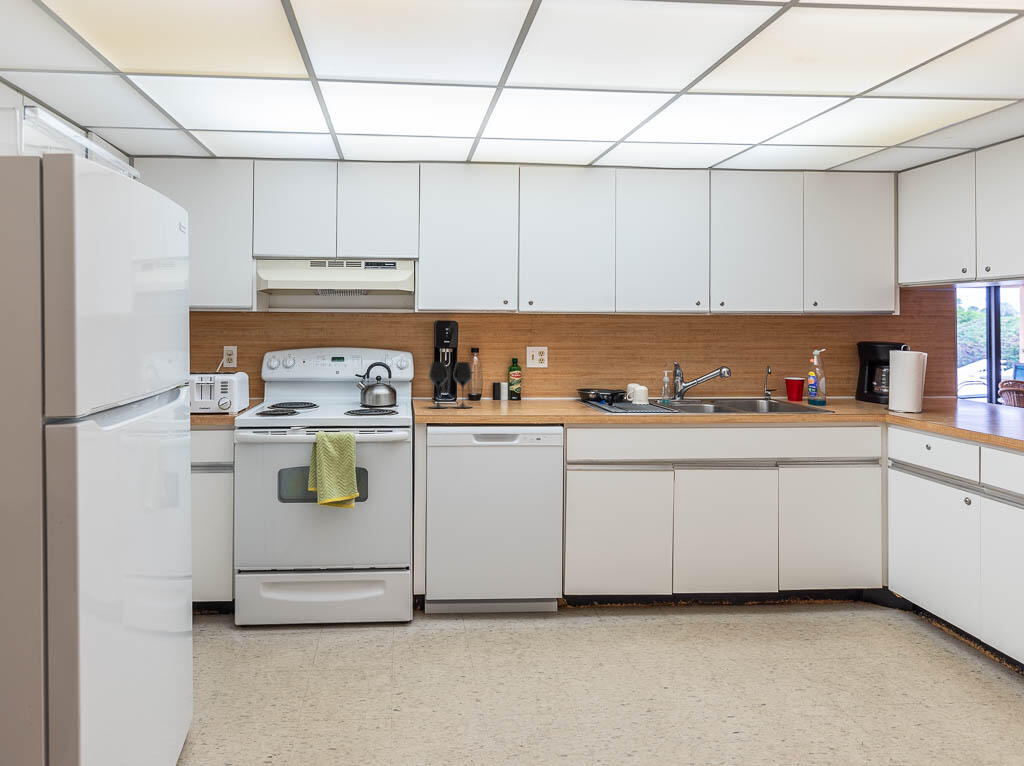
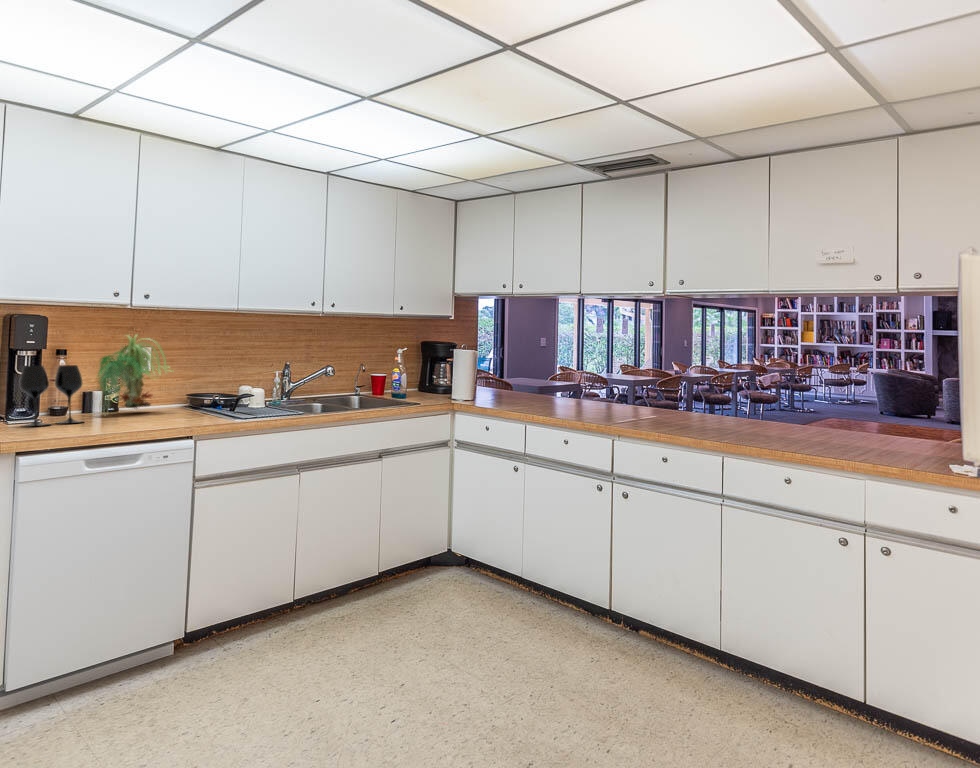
plant: none [491,335,555,404] -> present [98,334,169,409]

